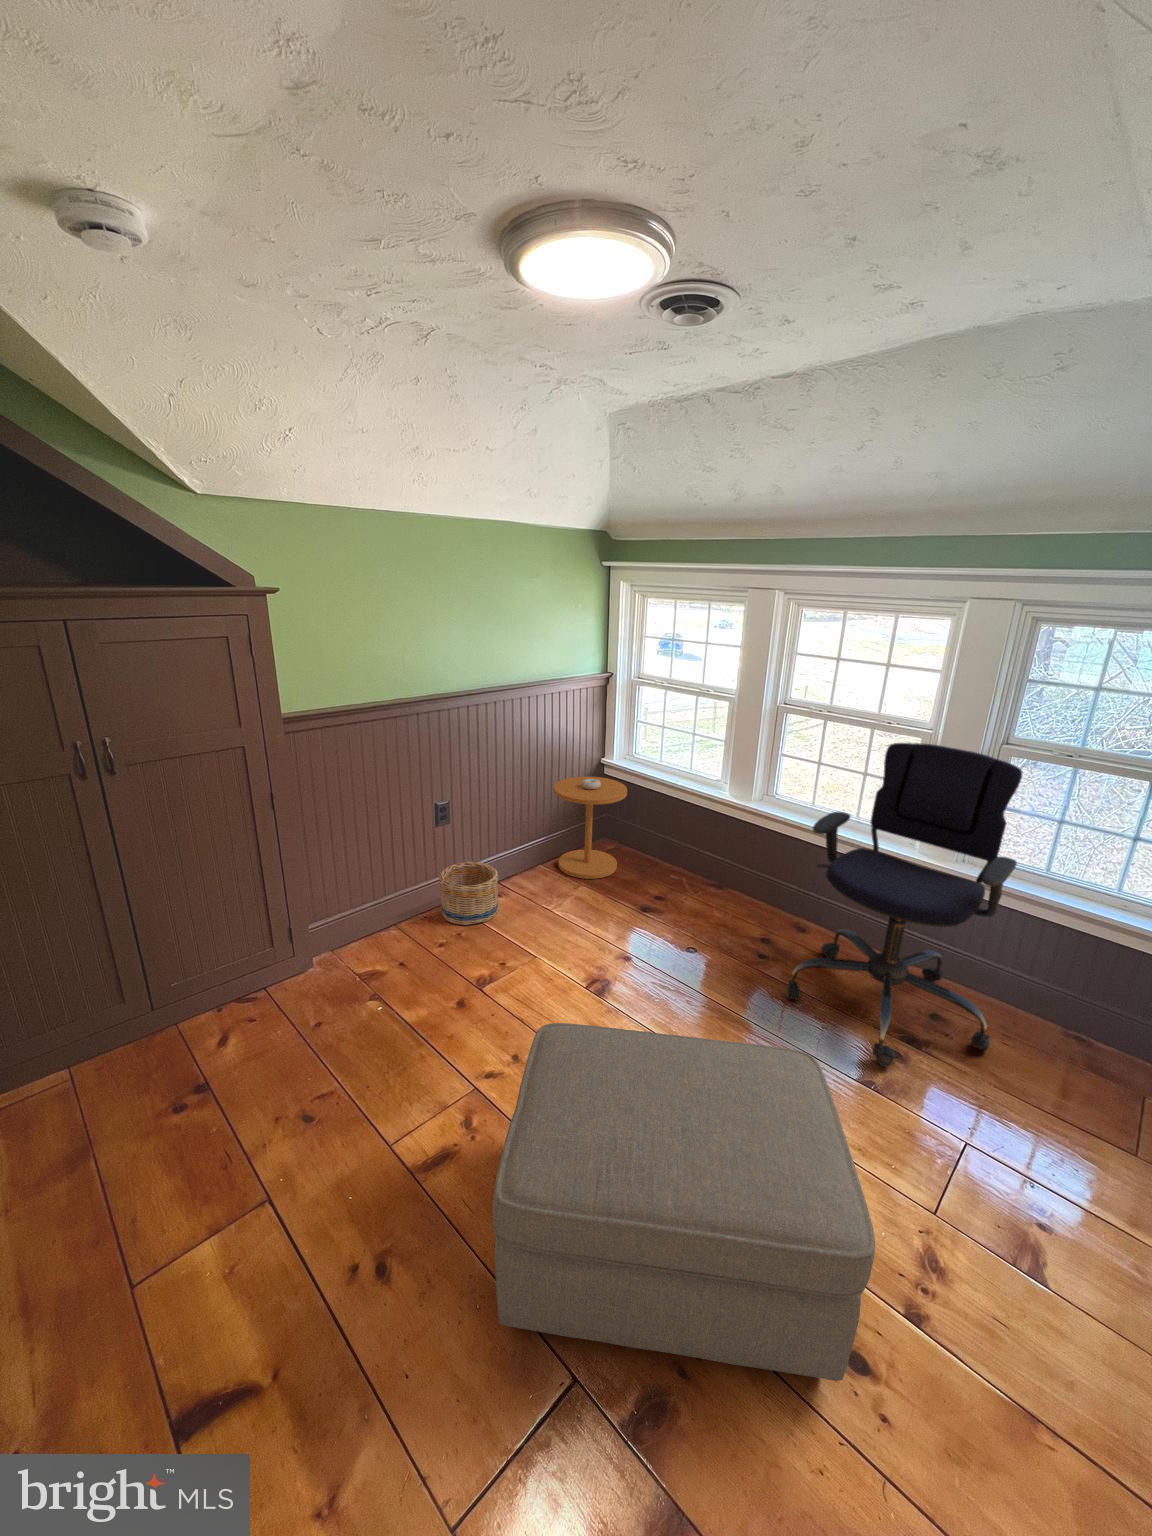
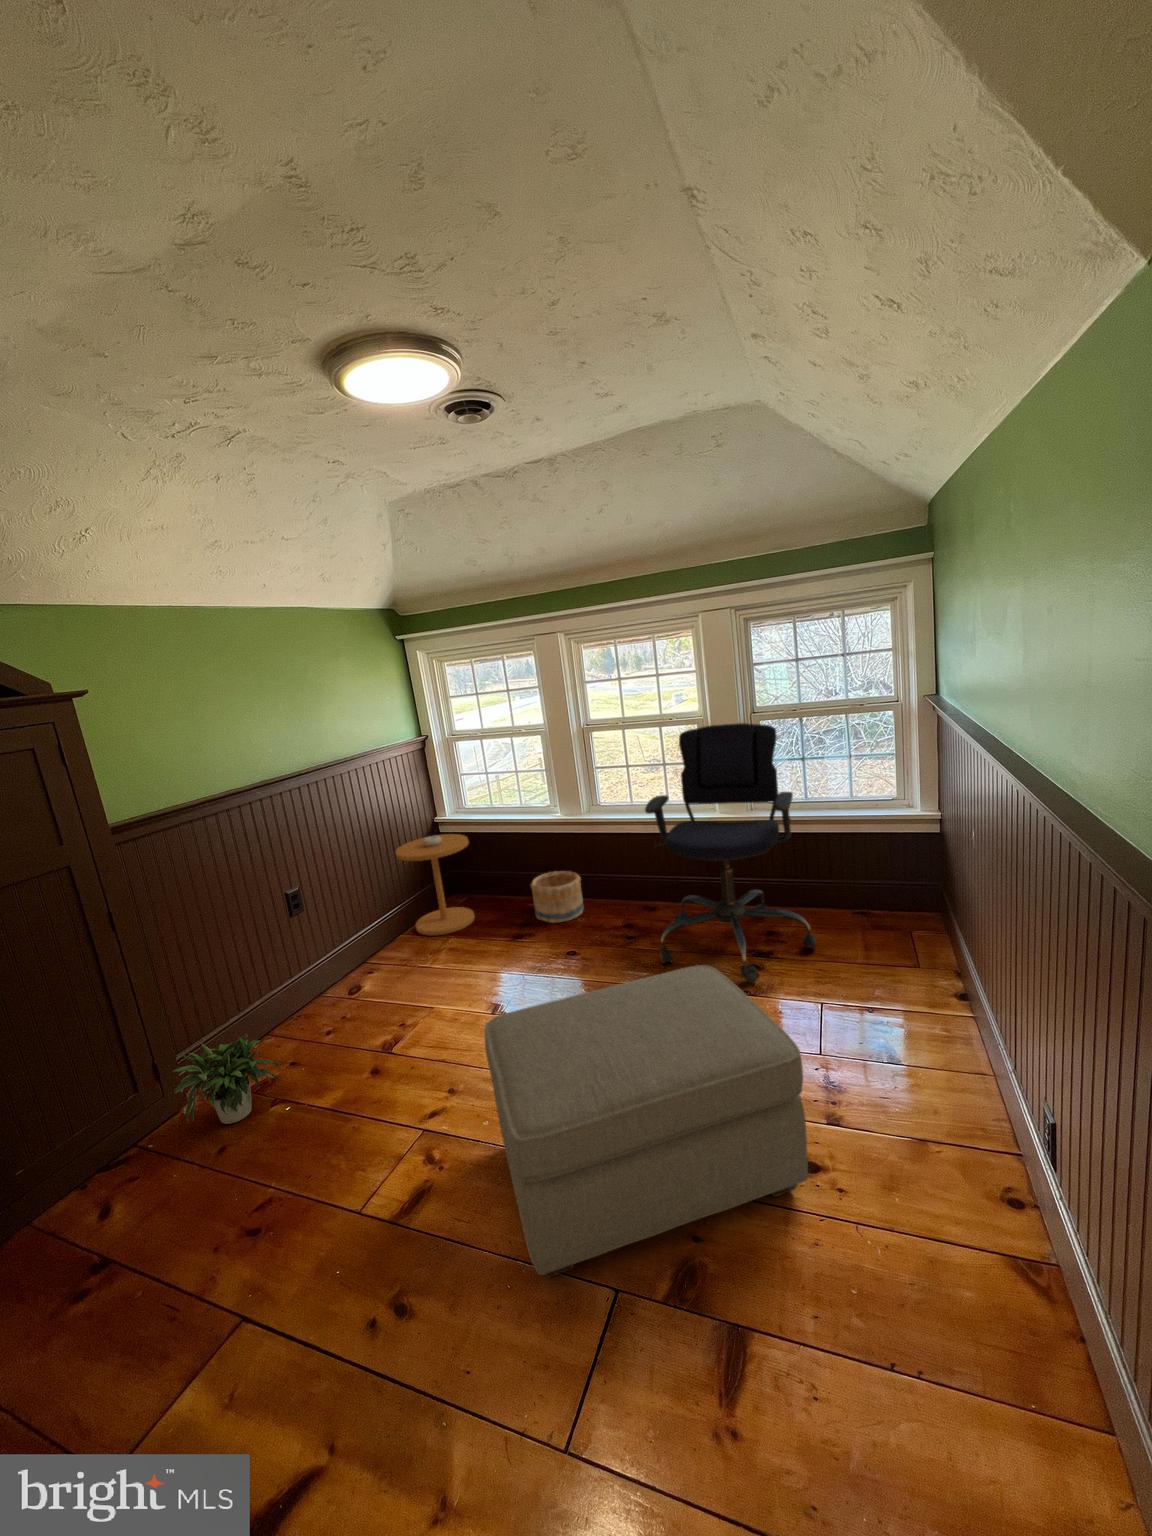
basket: present [439,862,499,925] -> present [531,871,584,923]
potted plant: none [267,926,383,1005] -> present [149,1034,282,1147]

